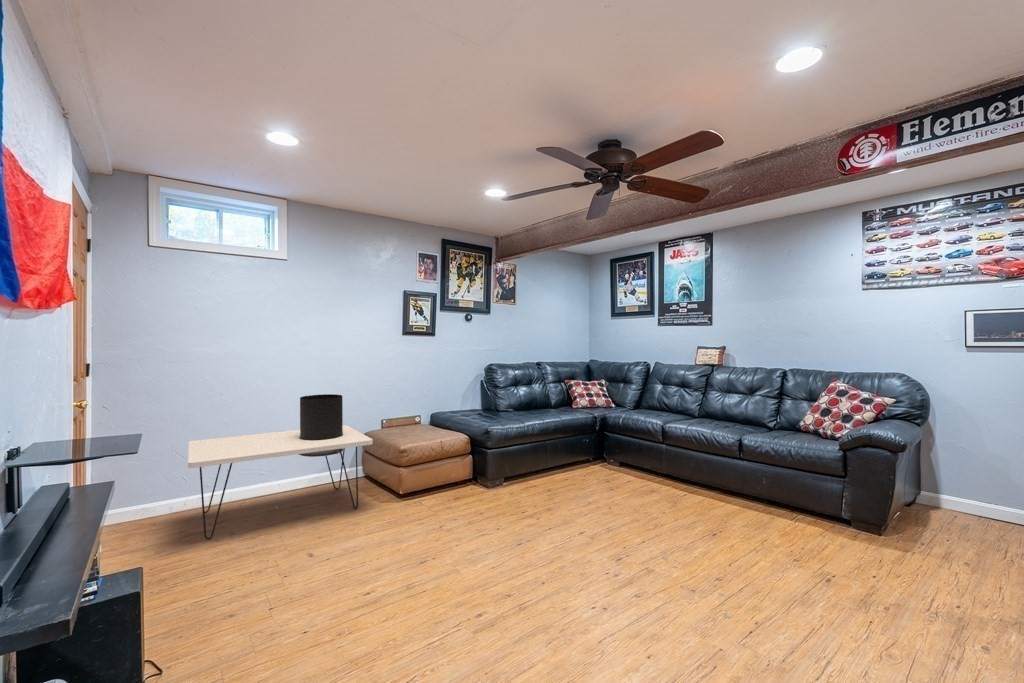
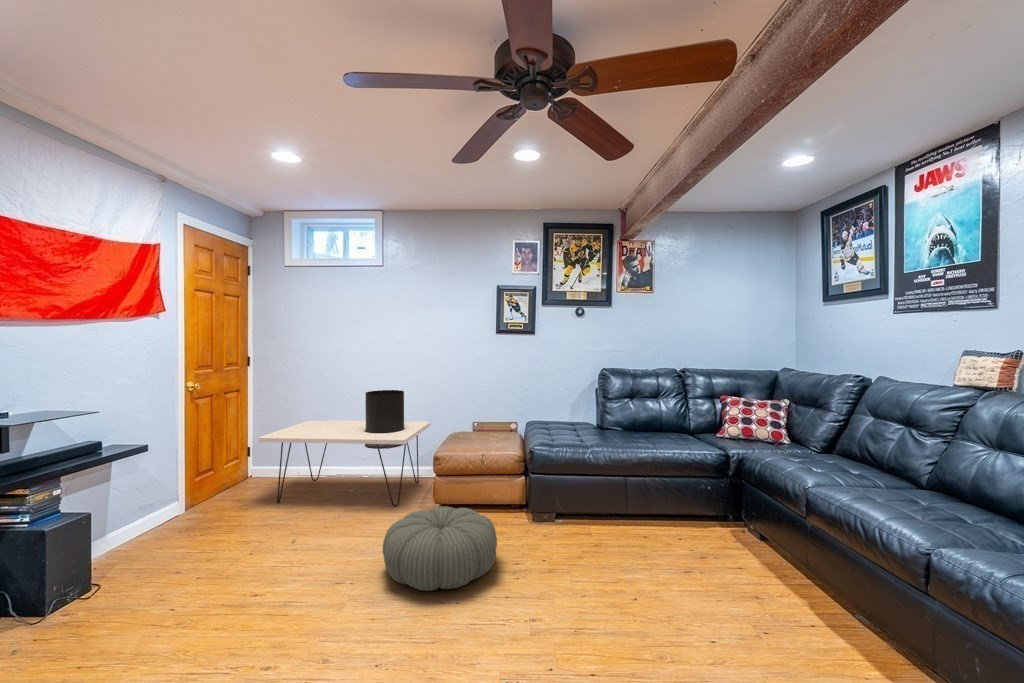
pouf: none [435,482,528,546] -> present [383,506,497,591]

